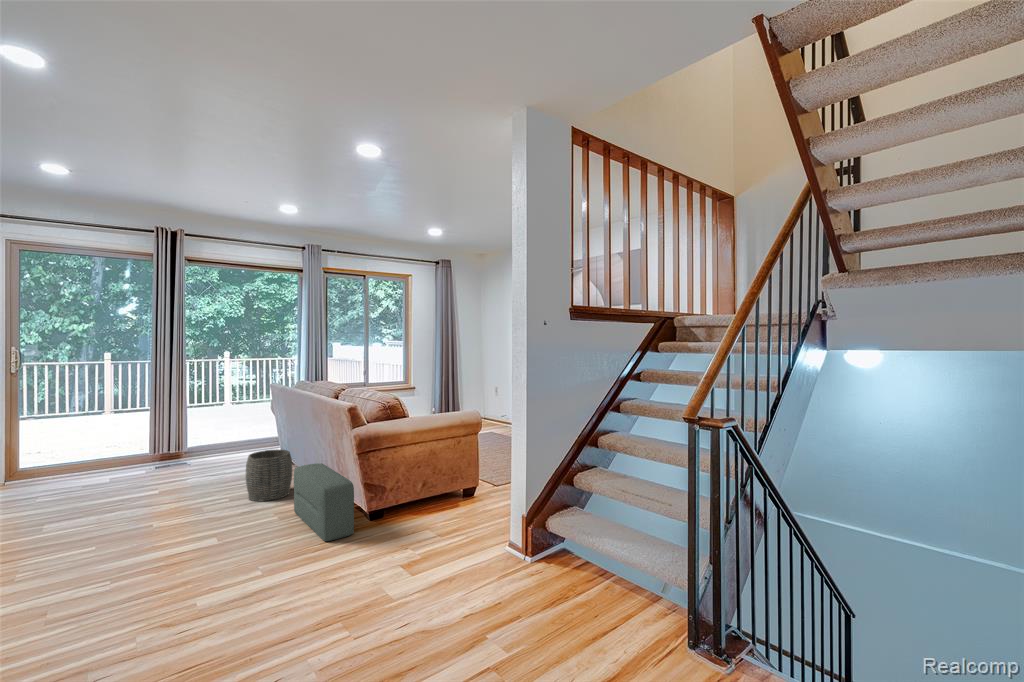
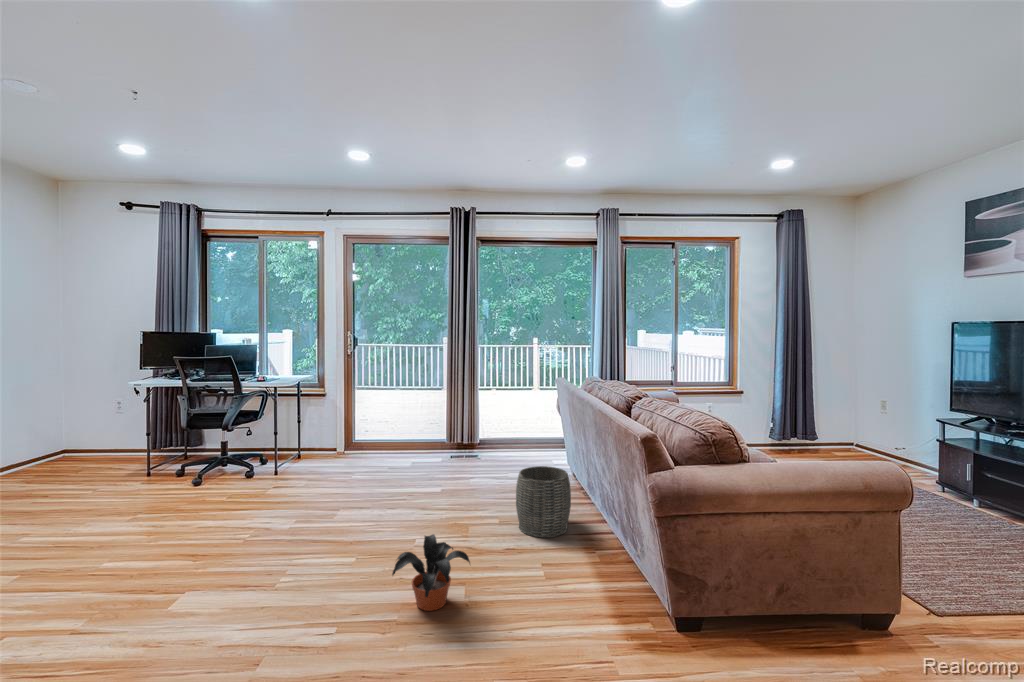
pouf: present [294,463,354,541] -> none [565,506,649,661]
potted plant: none [155,502,224,554] -> present [392,534,470,611]

